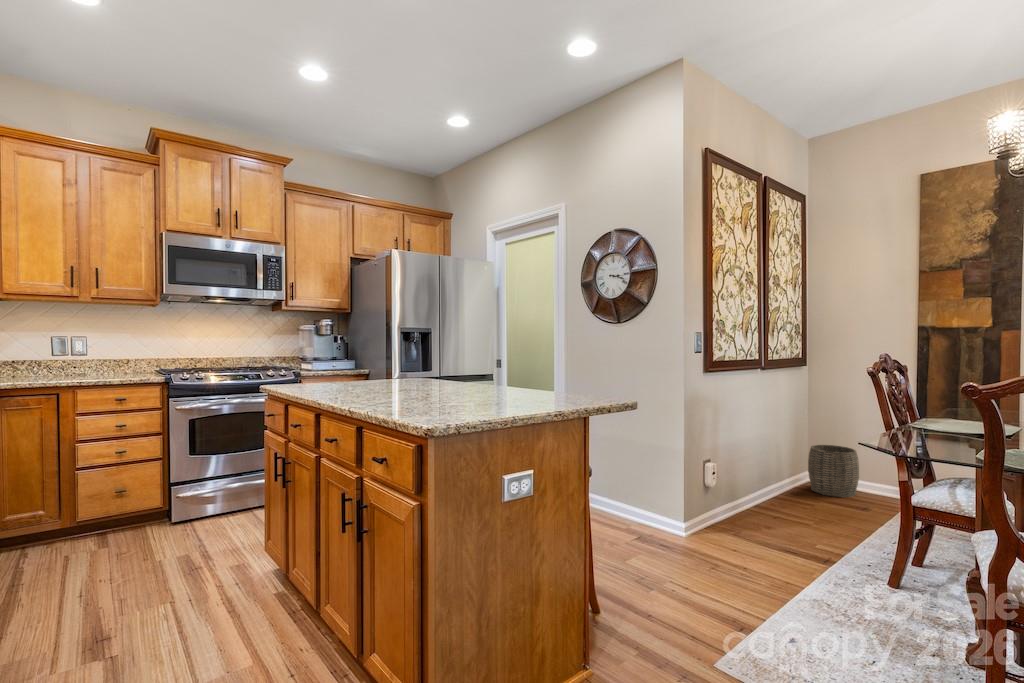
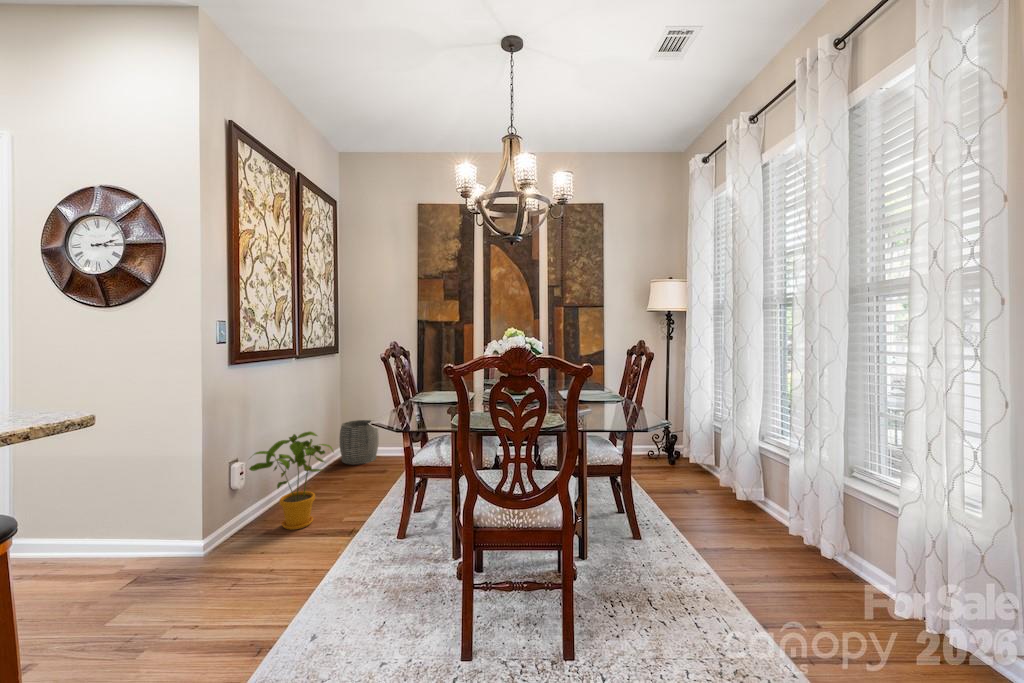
house plant: none [719,444,806,543] -> present [249,431,333,530]

